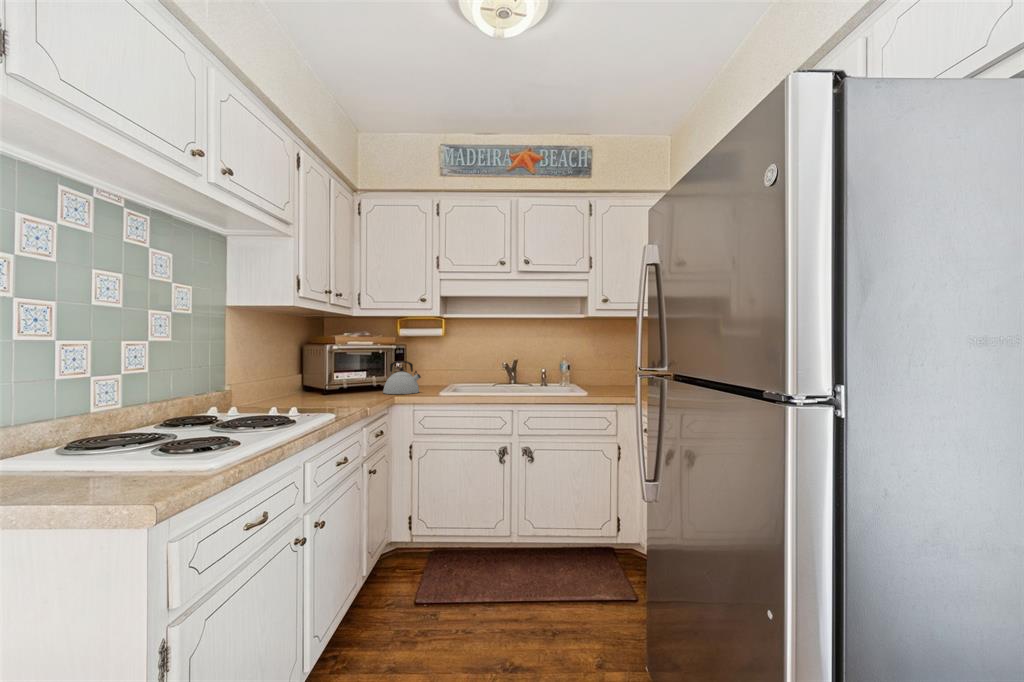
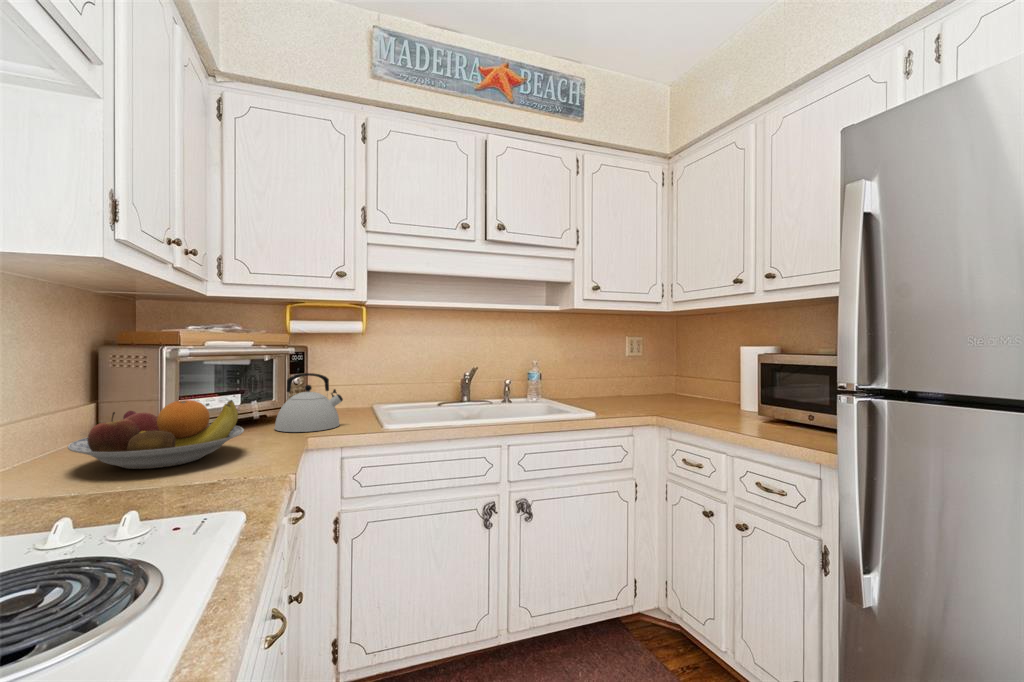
fruit bowl: none [284,371,358,402] -> present [68,400,244,469]

